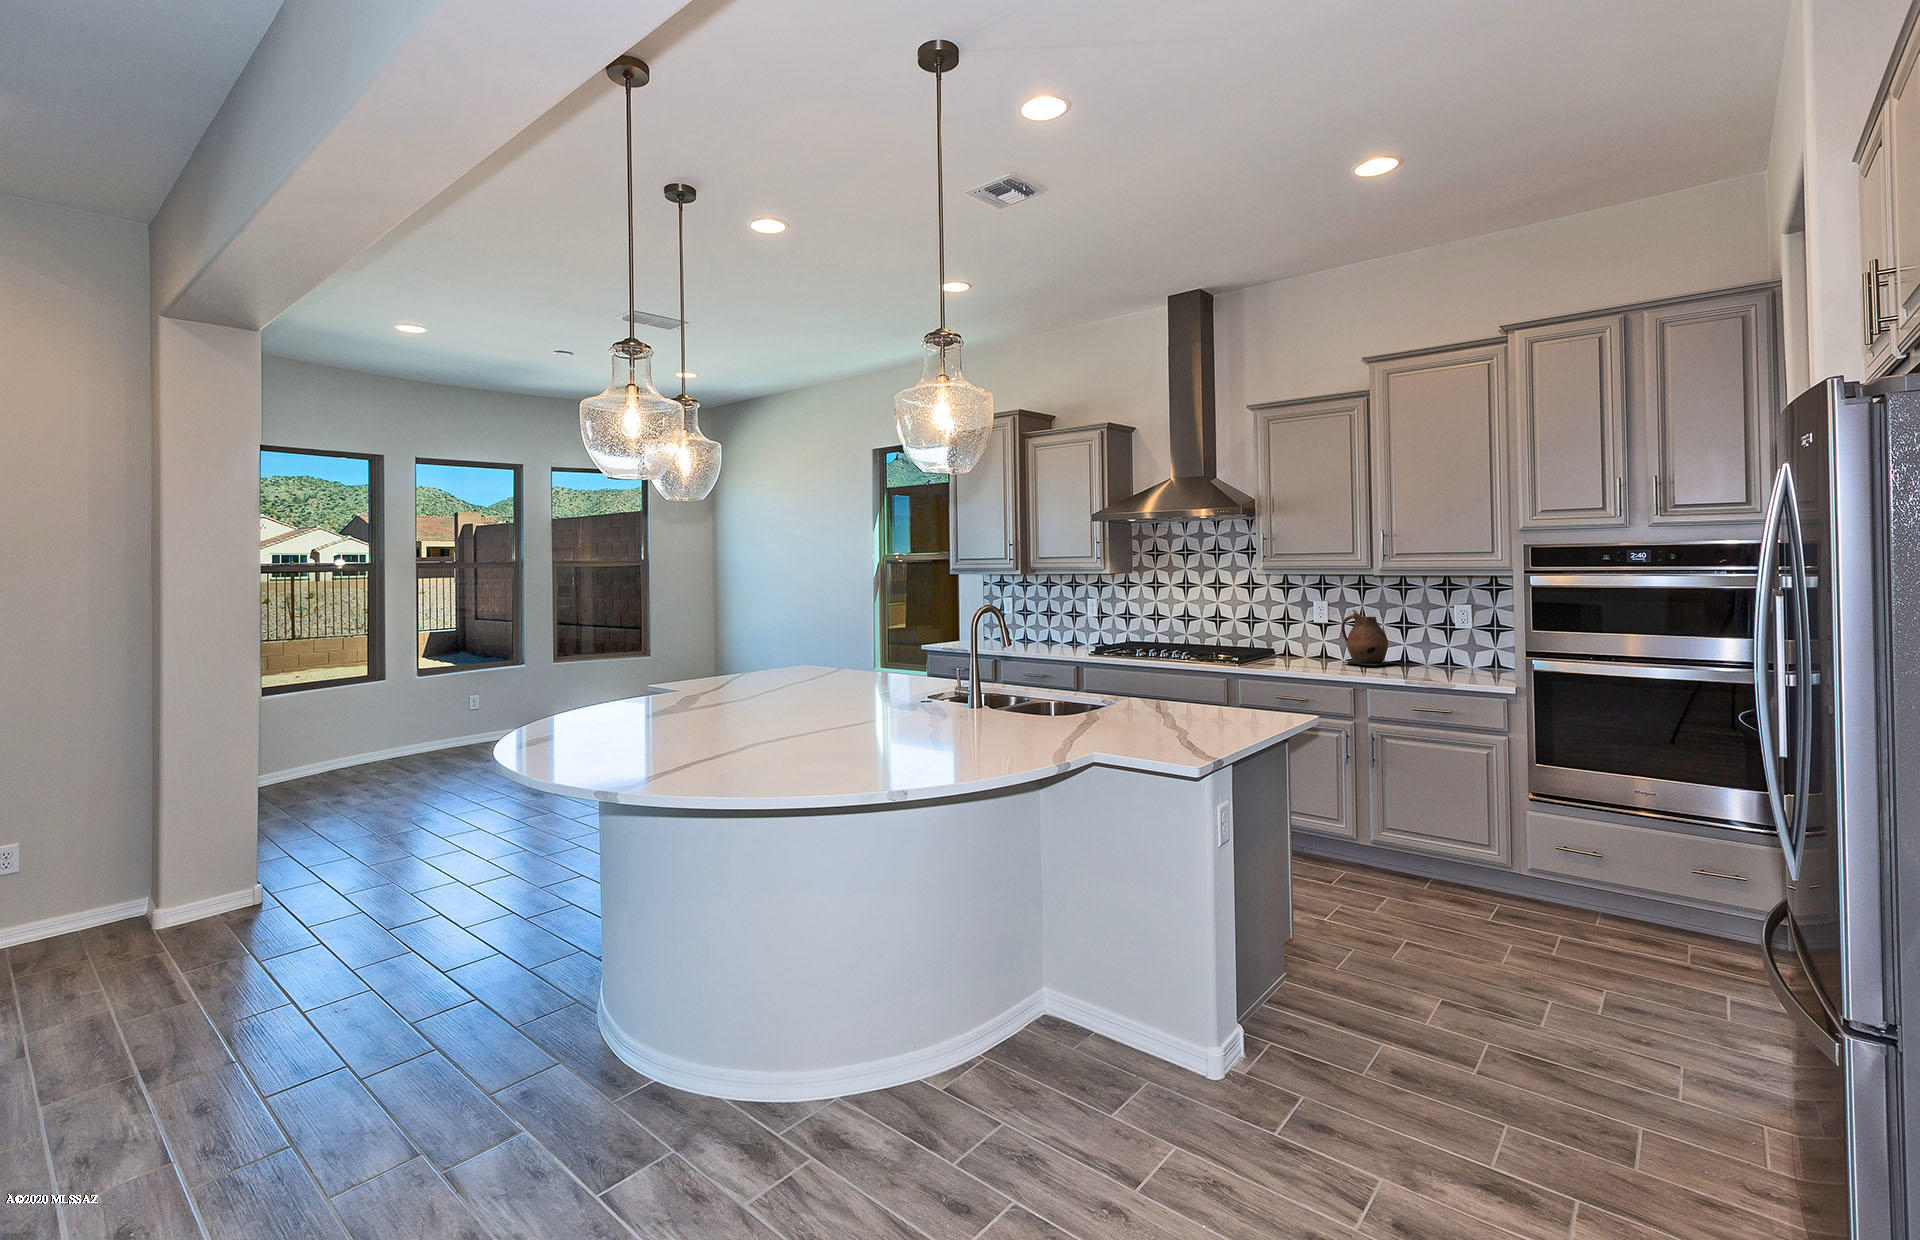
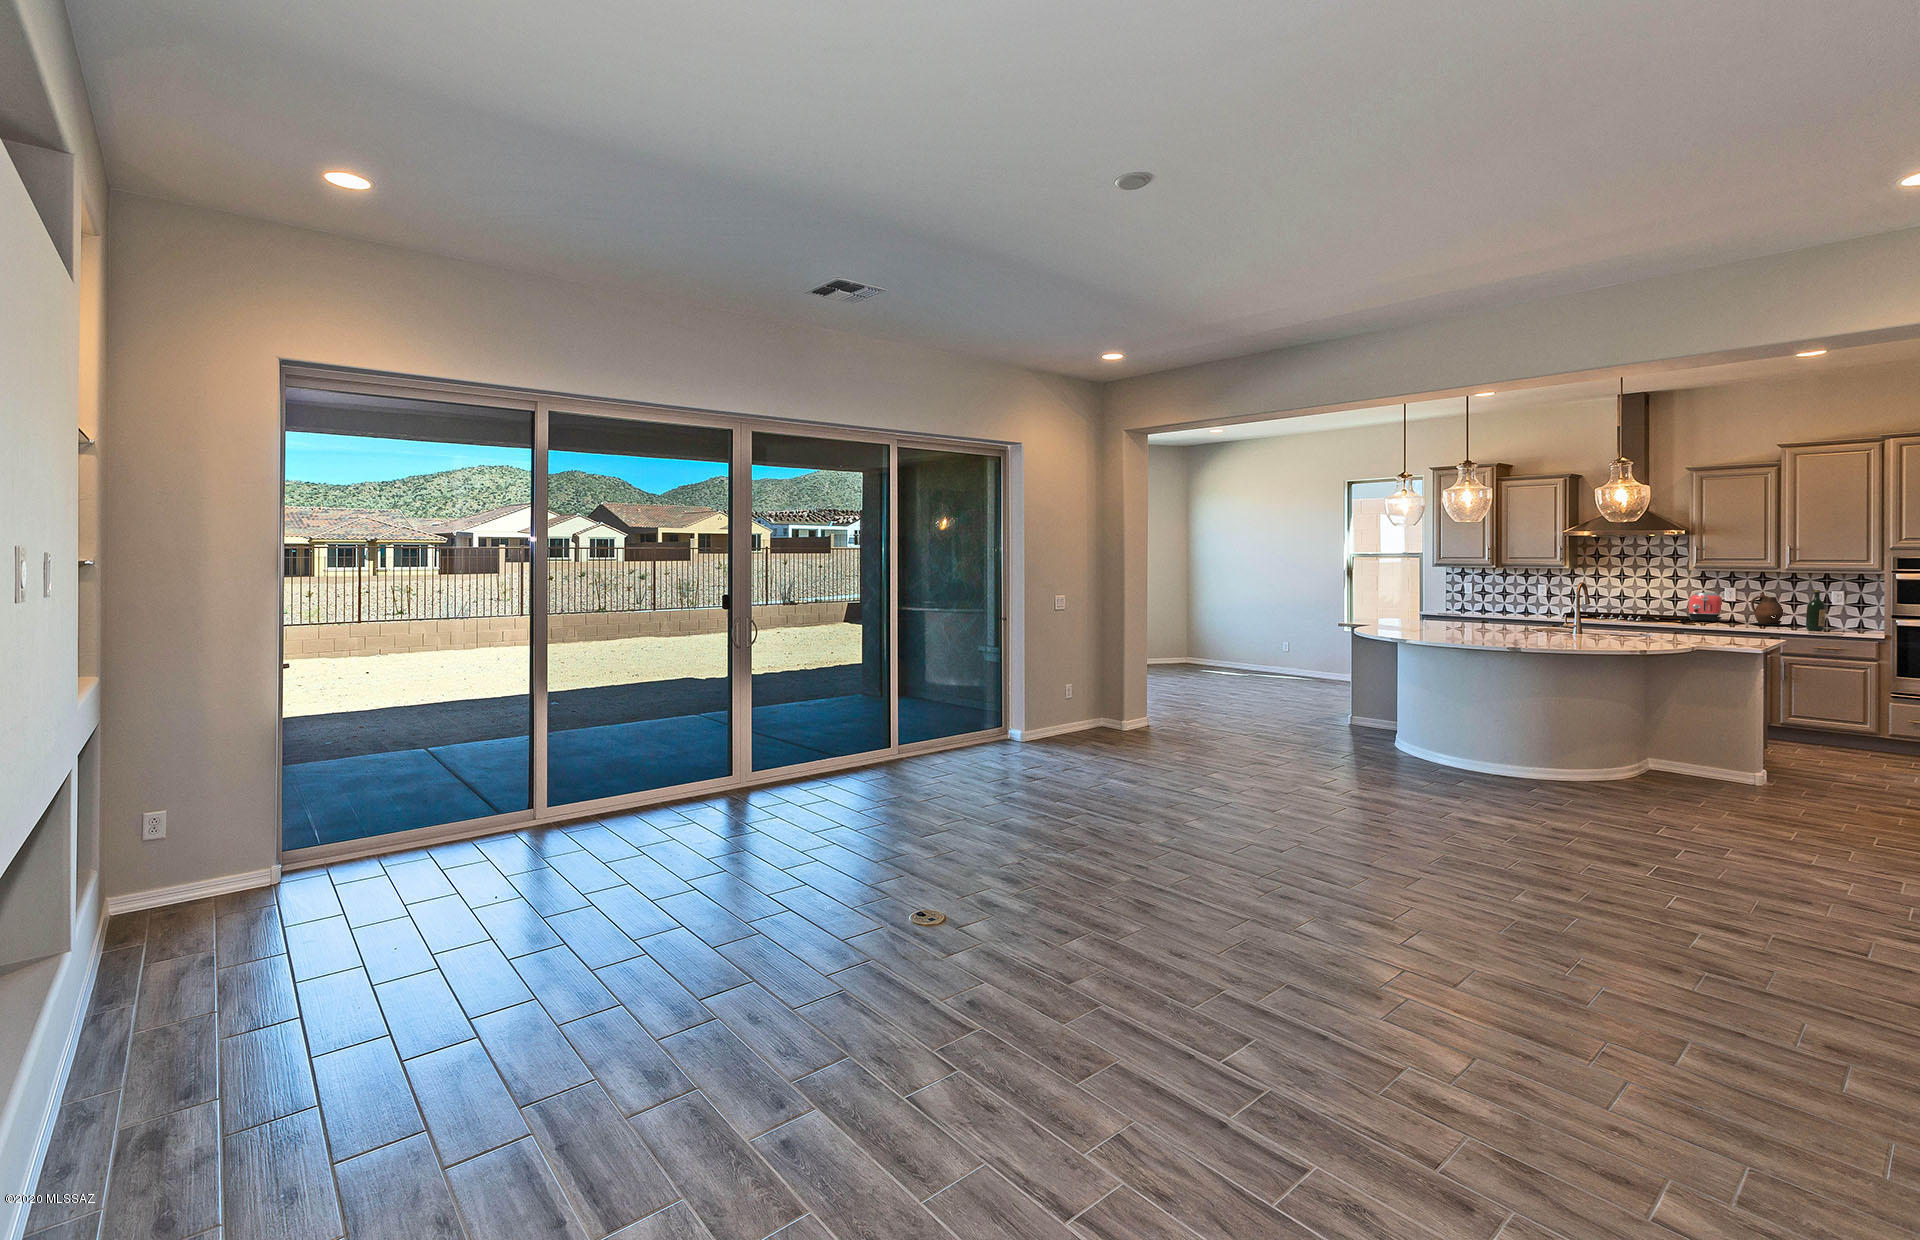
wine bottle: none [1407,606,1435,678] -> present [1806,590,1826,631]
toaster: none [1261,609,1314,658] -> present [1689,593,1722,622]

